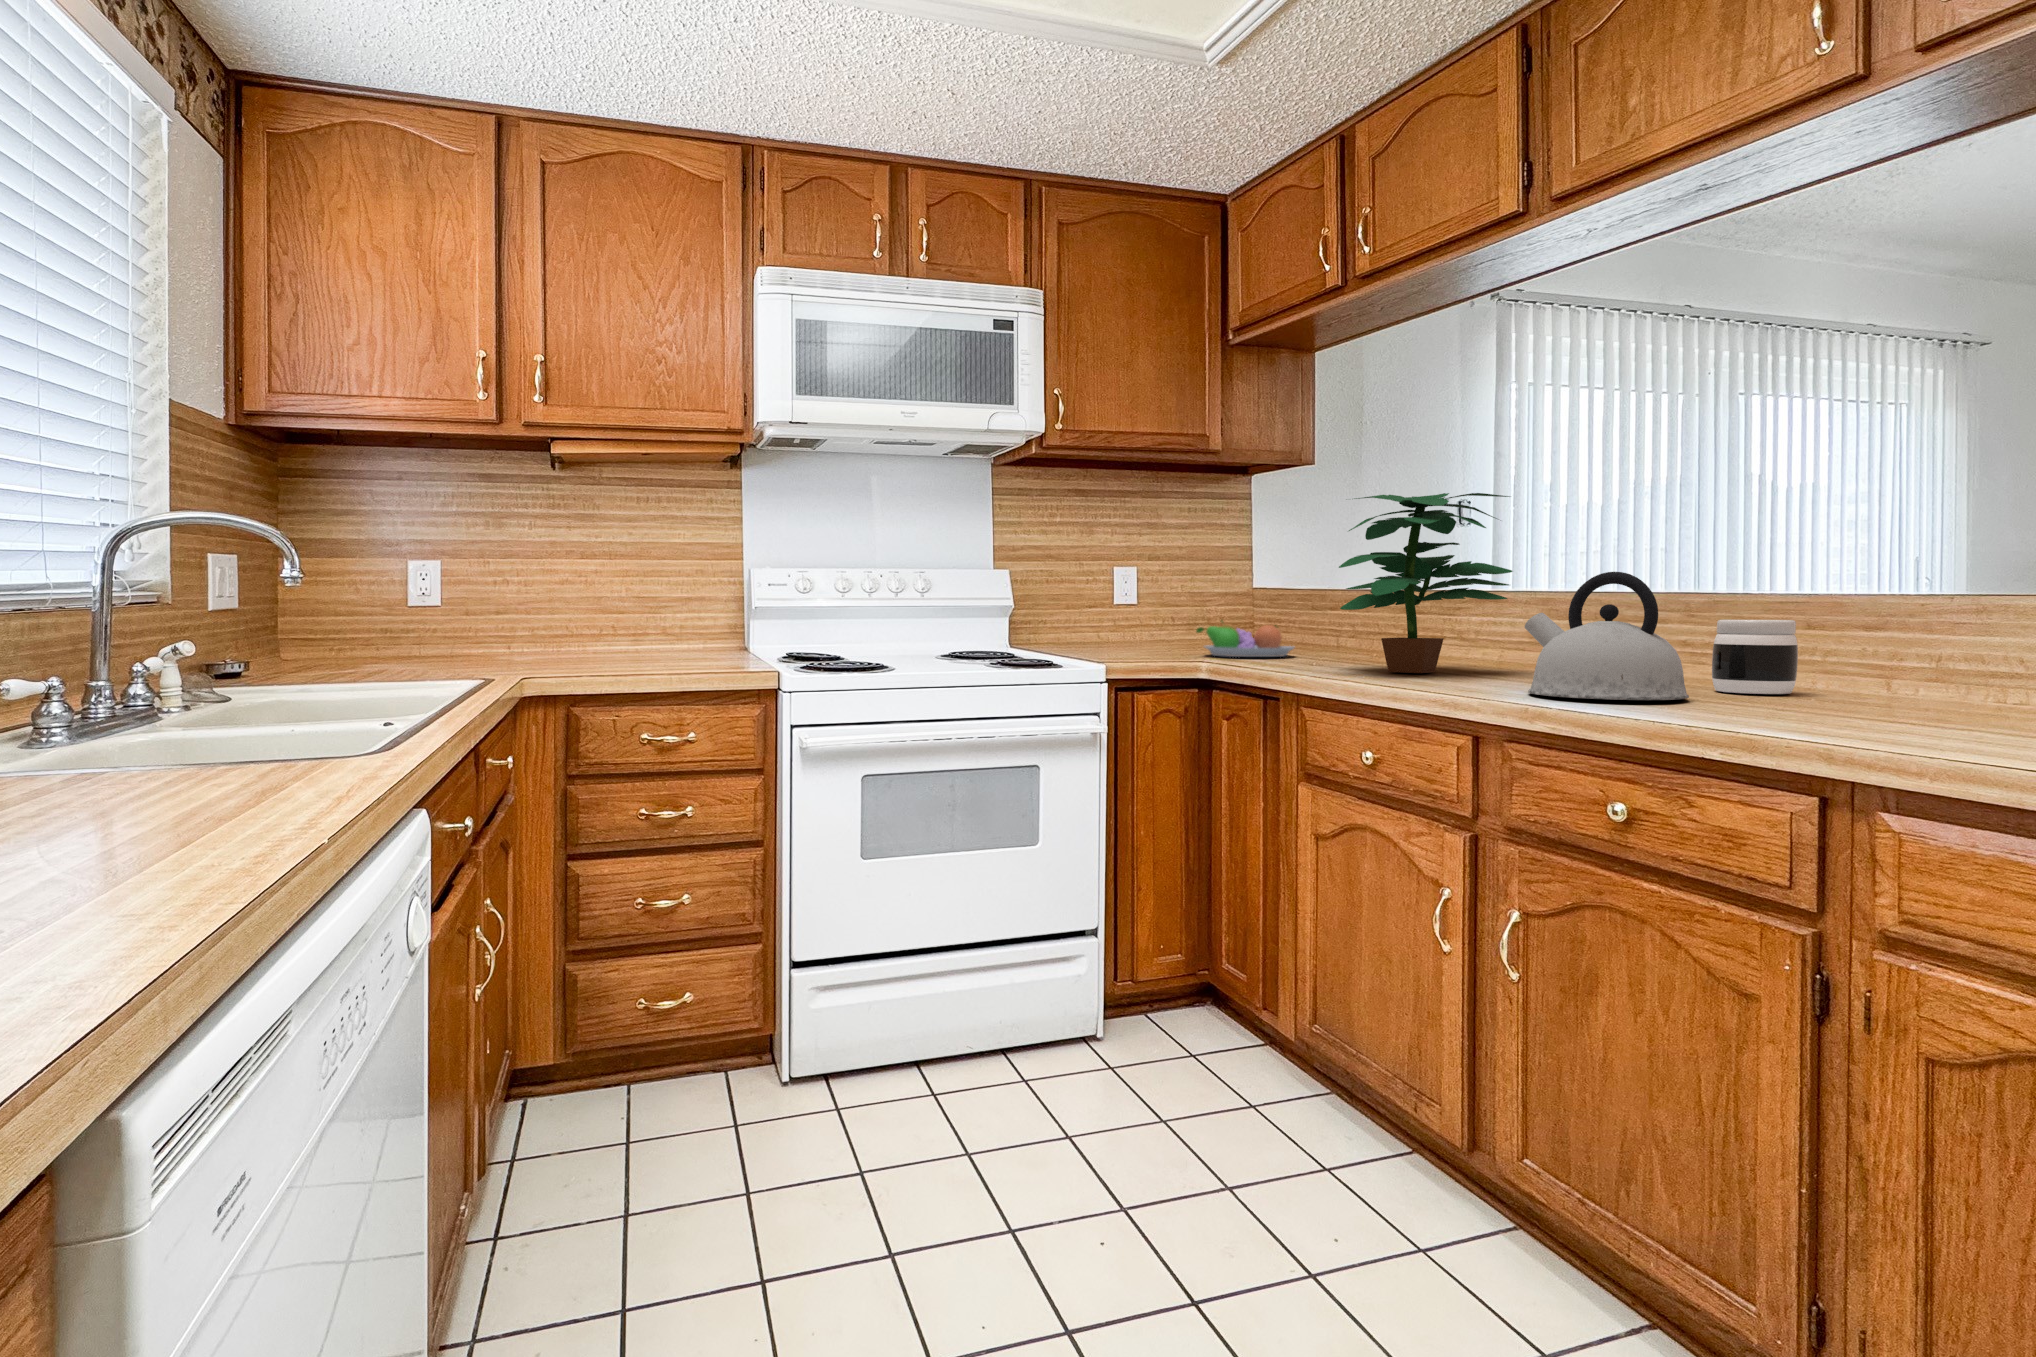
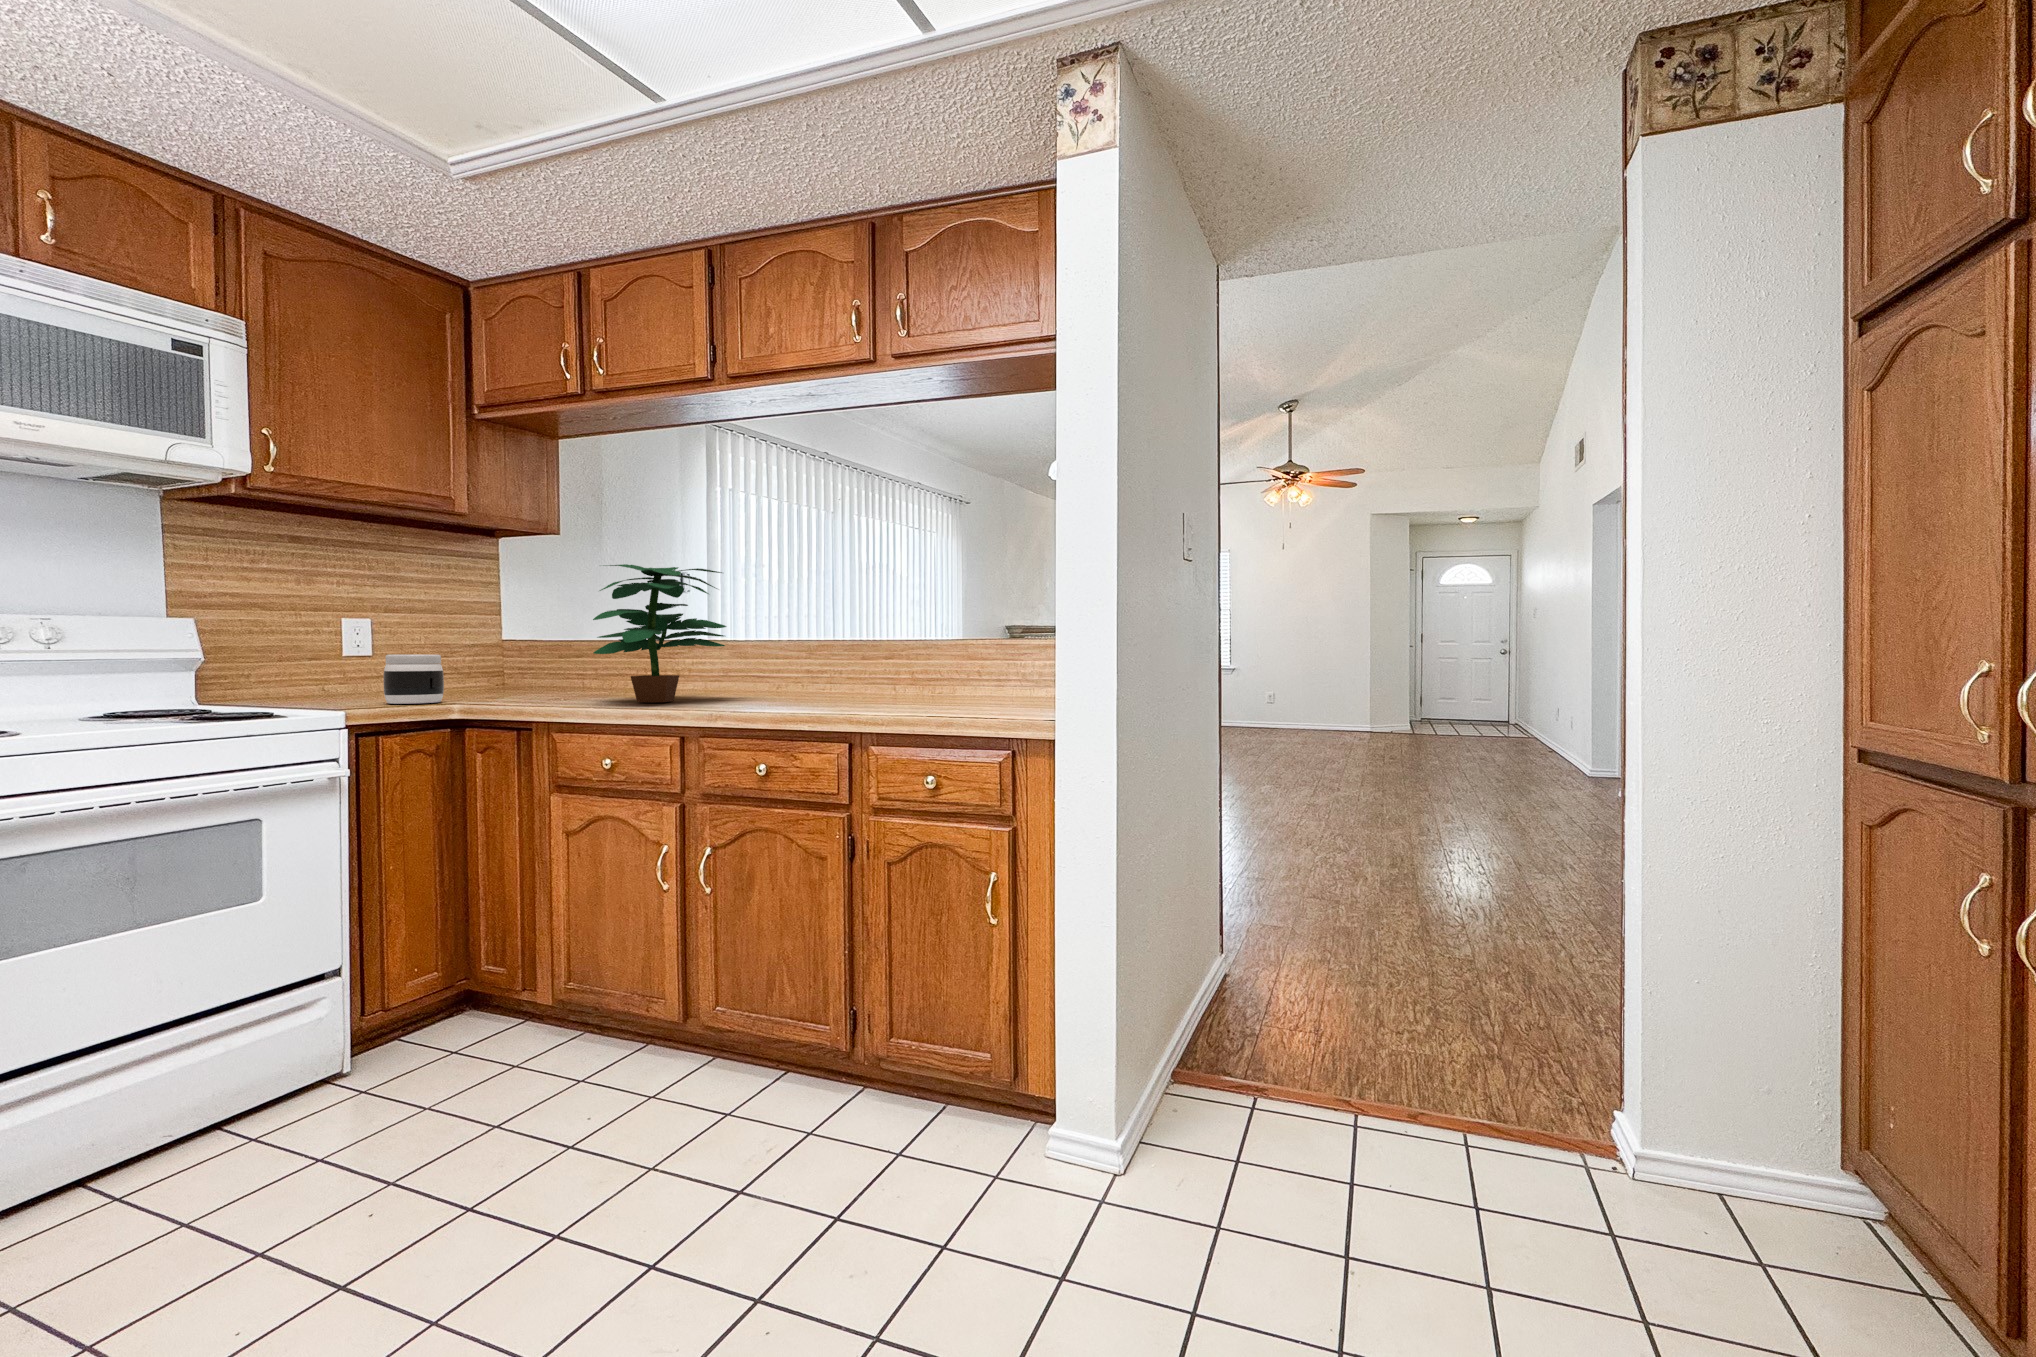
kettle: present [1525,572,1689,700] -> none [746,628,851,714]
jar: present [1712,620,1798,694] -> present [383,655,444,704]
fruit bowl: present [1196,621,1294,657] -> none [446,663,548,695]

